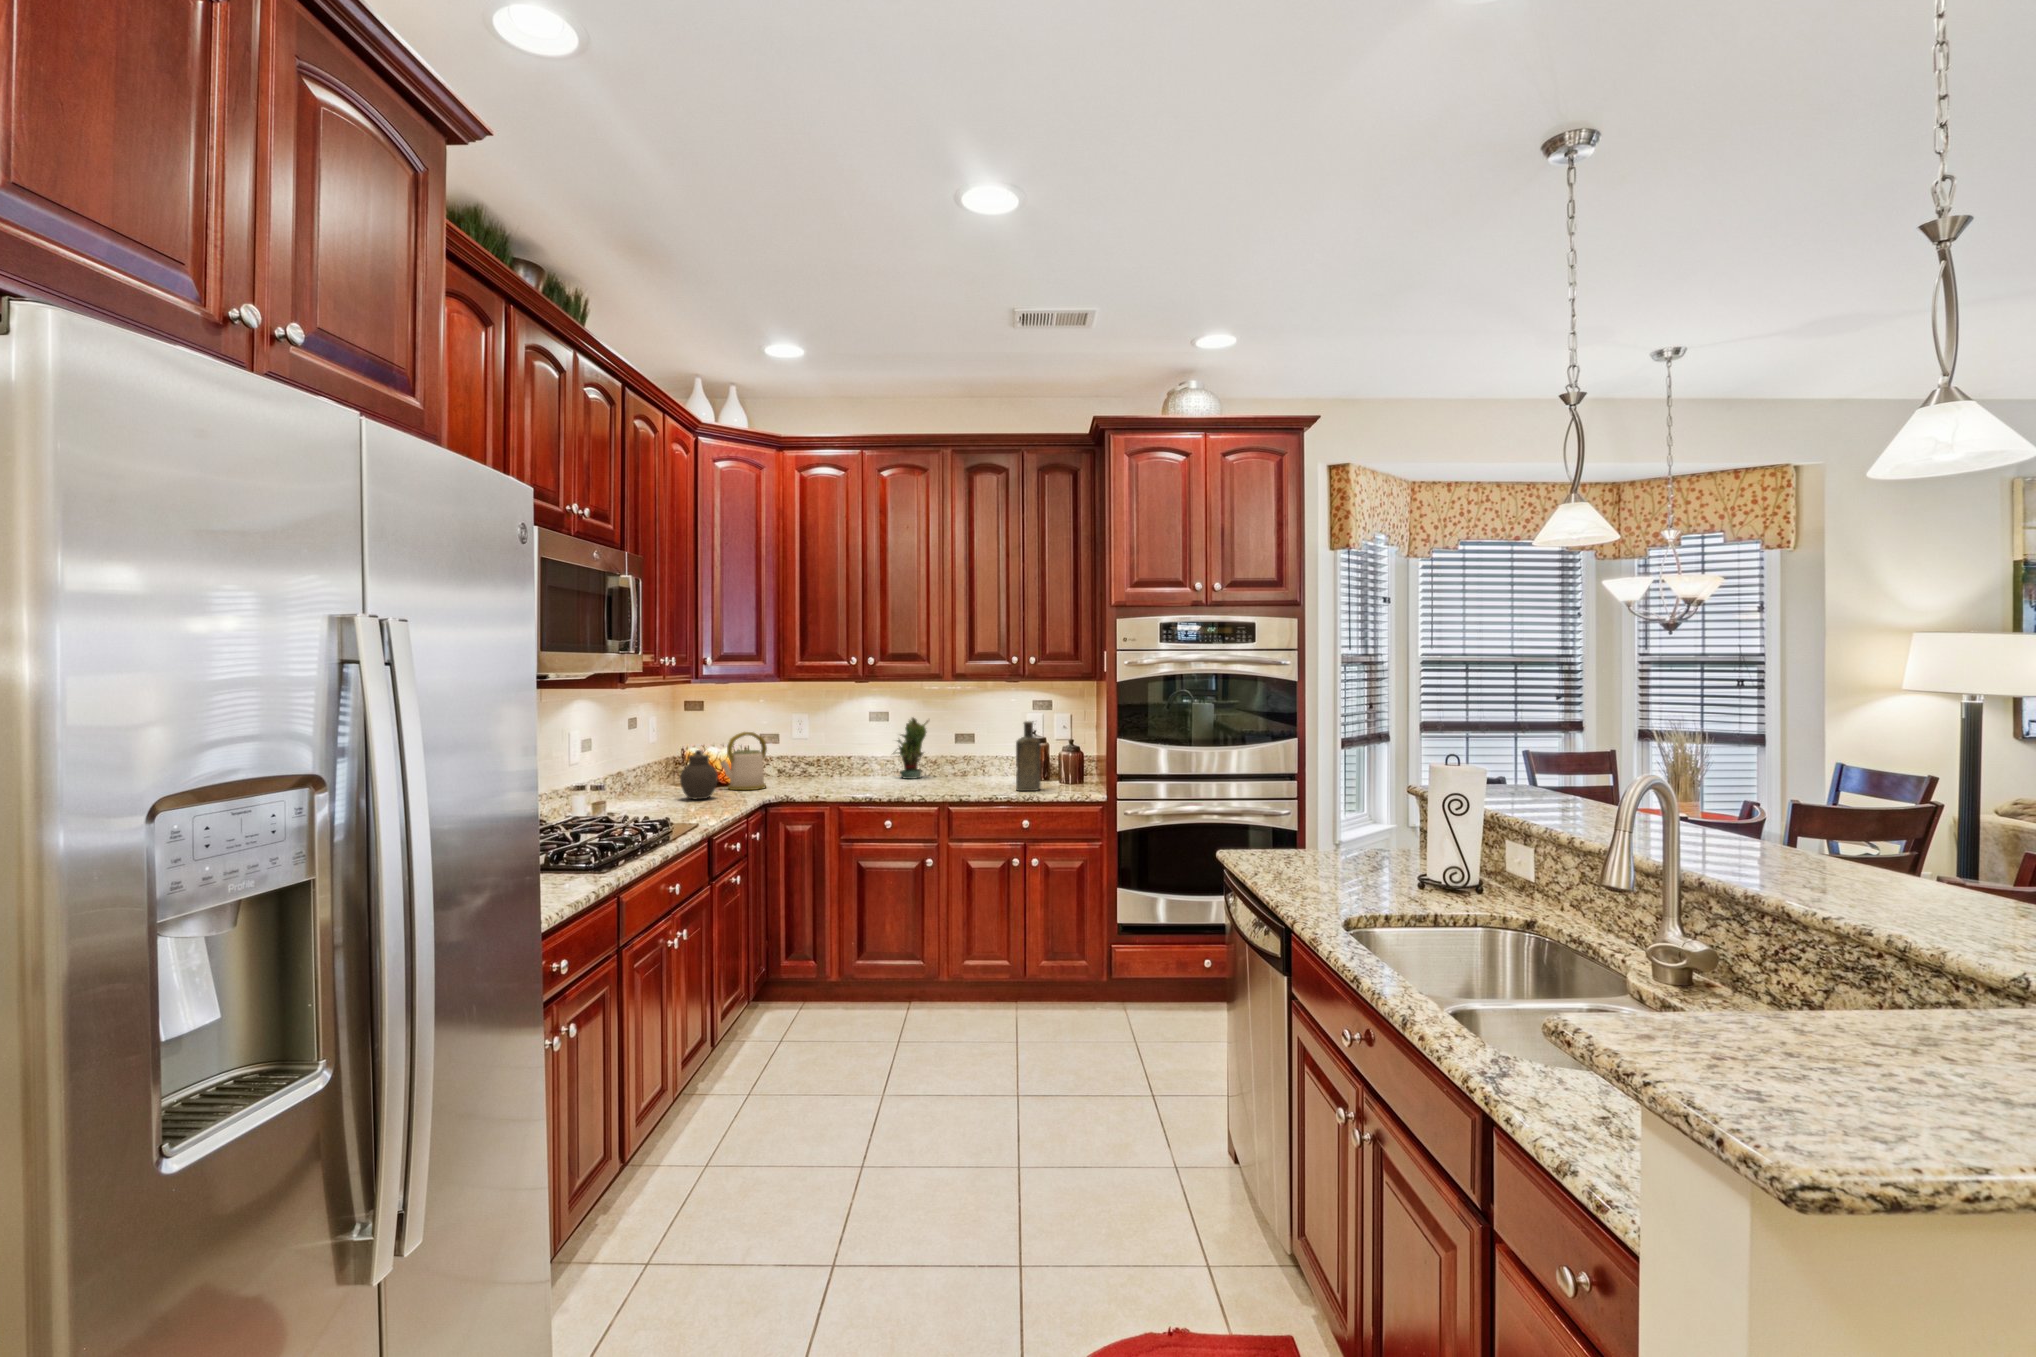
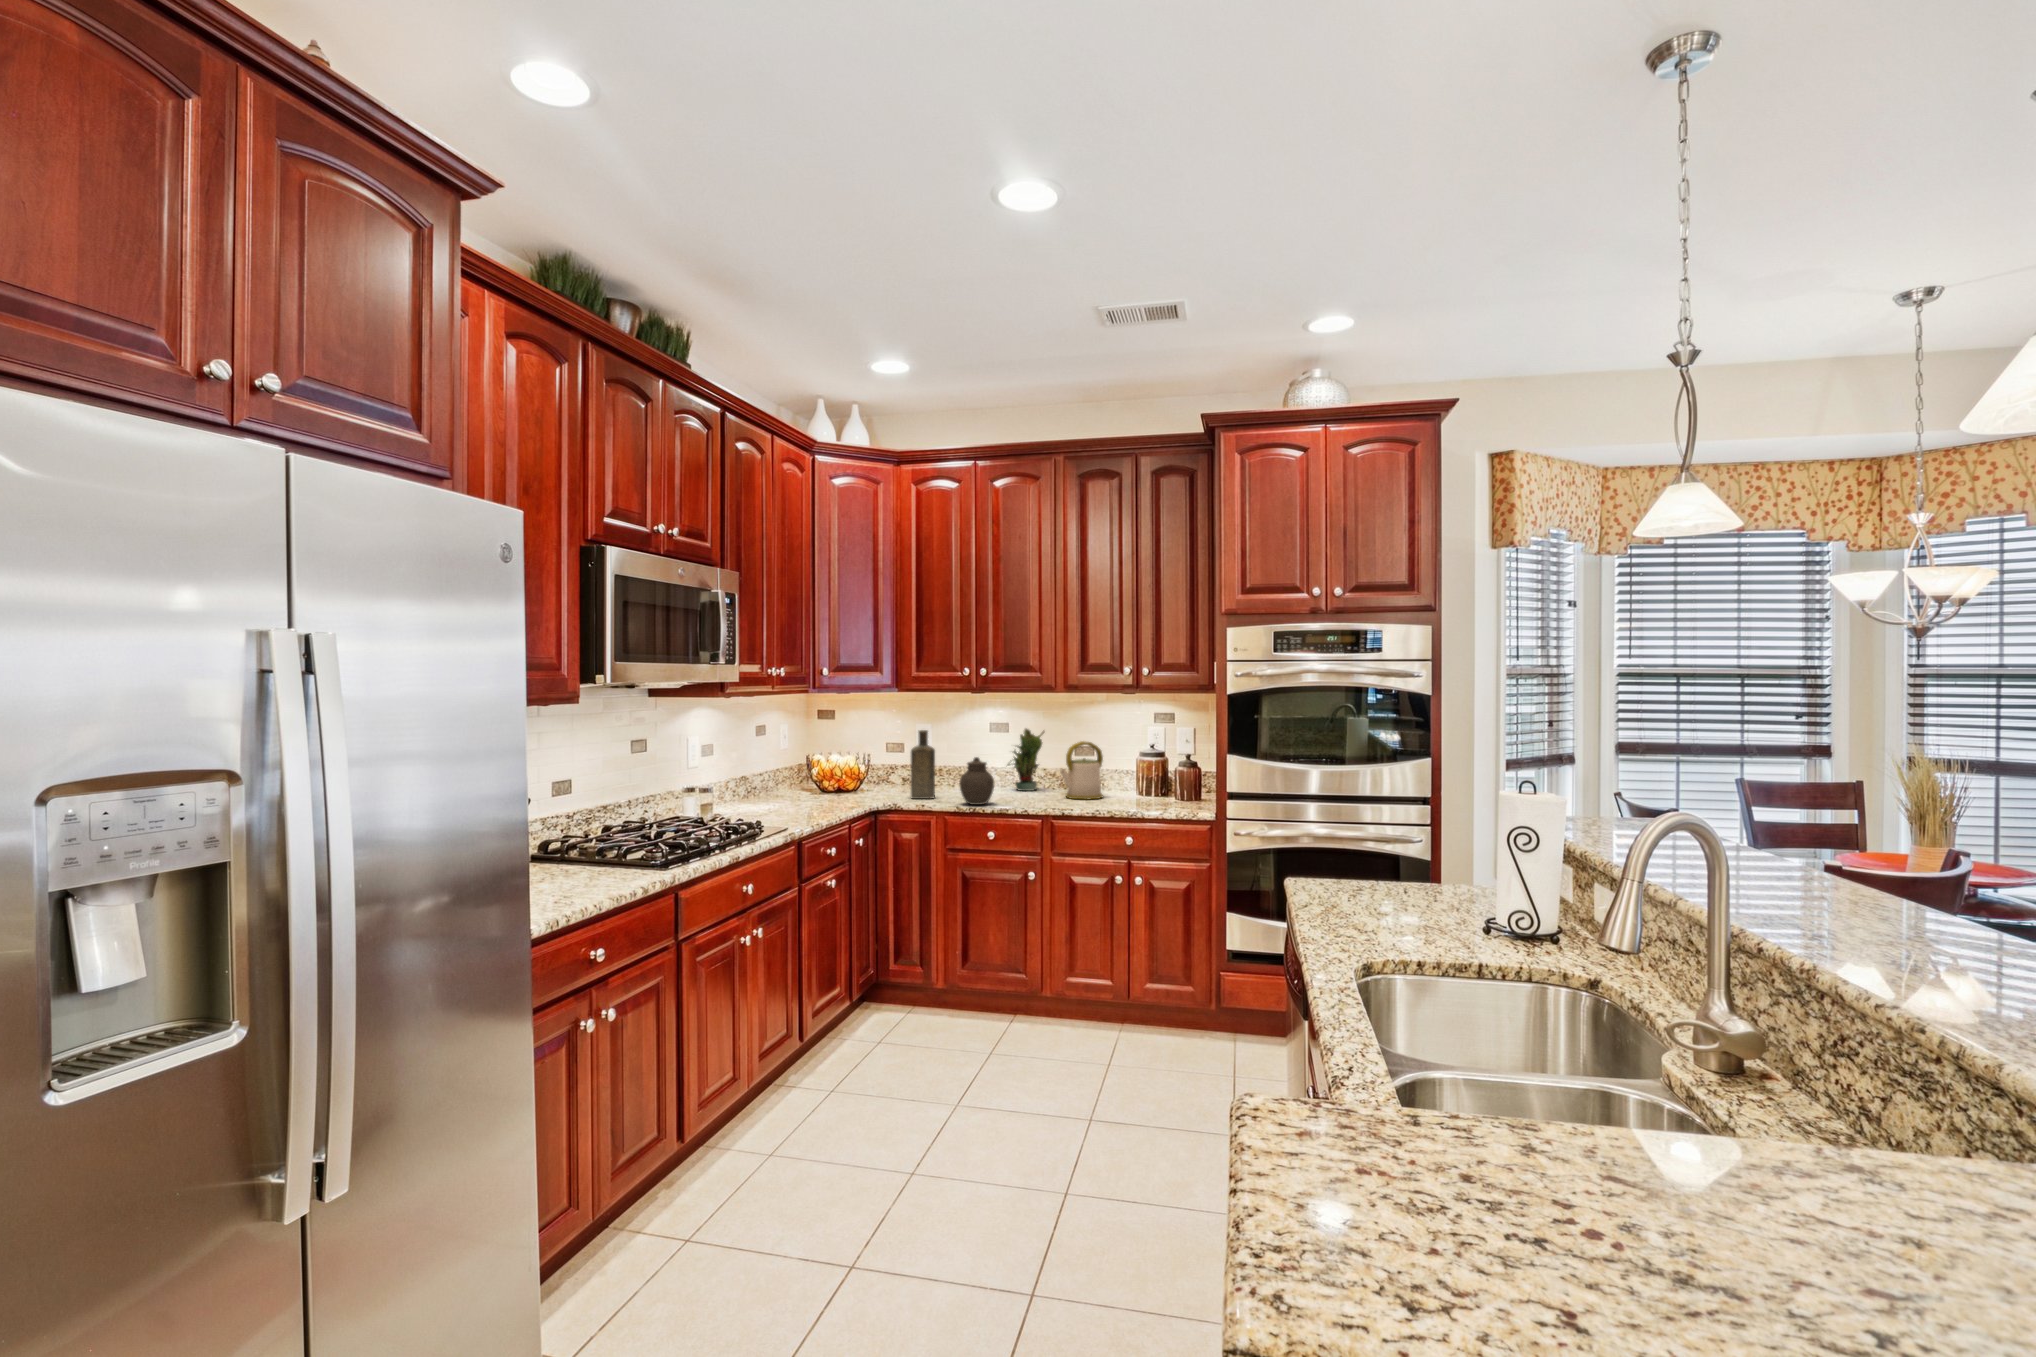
bottle: present [1016,721,1041,791] -> present [911,730,935,799]
kettle: present [721,732,767,790] -> present [1060,741,1103,799]
jar: present [680,750,718,799] -> present [959,757,994,805]

